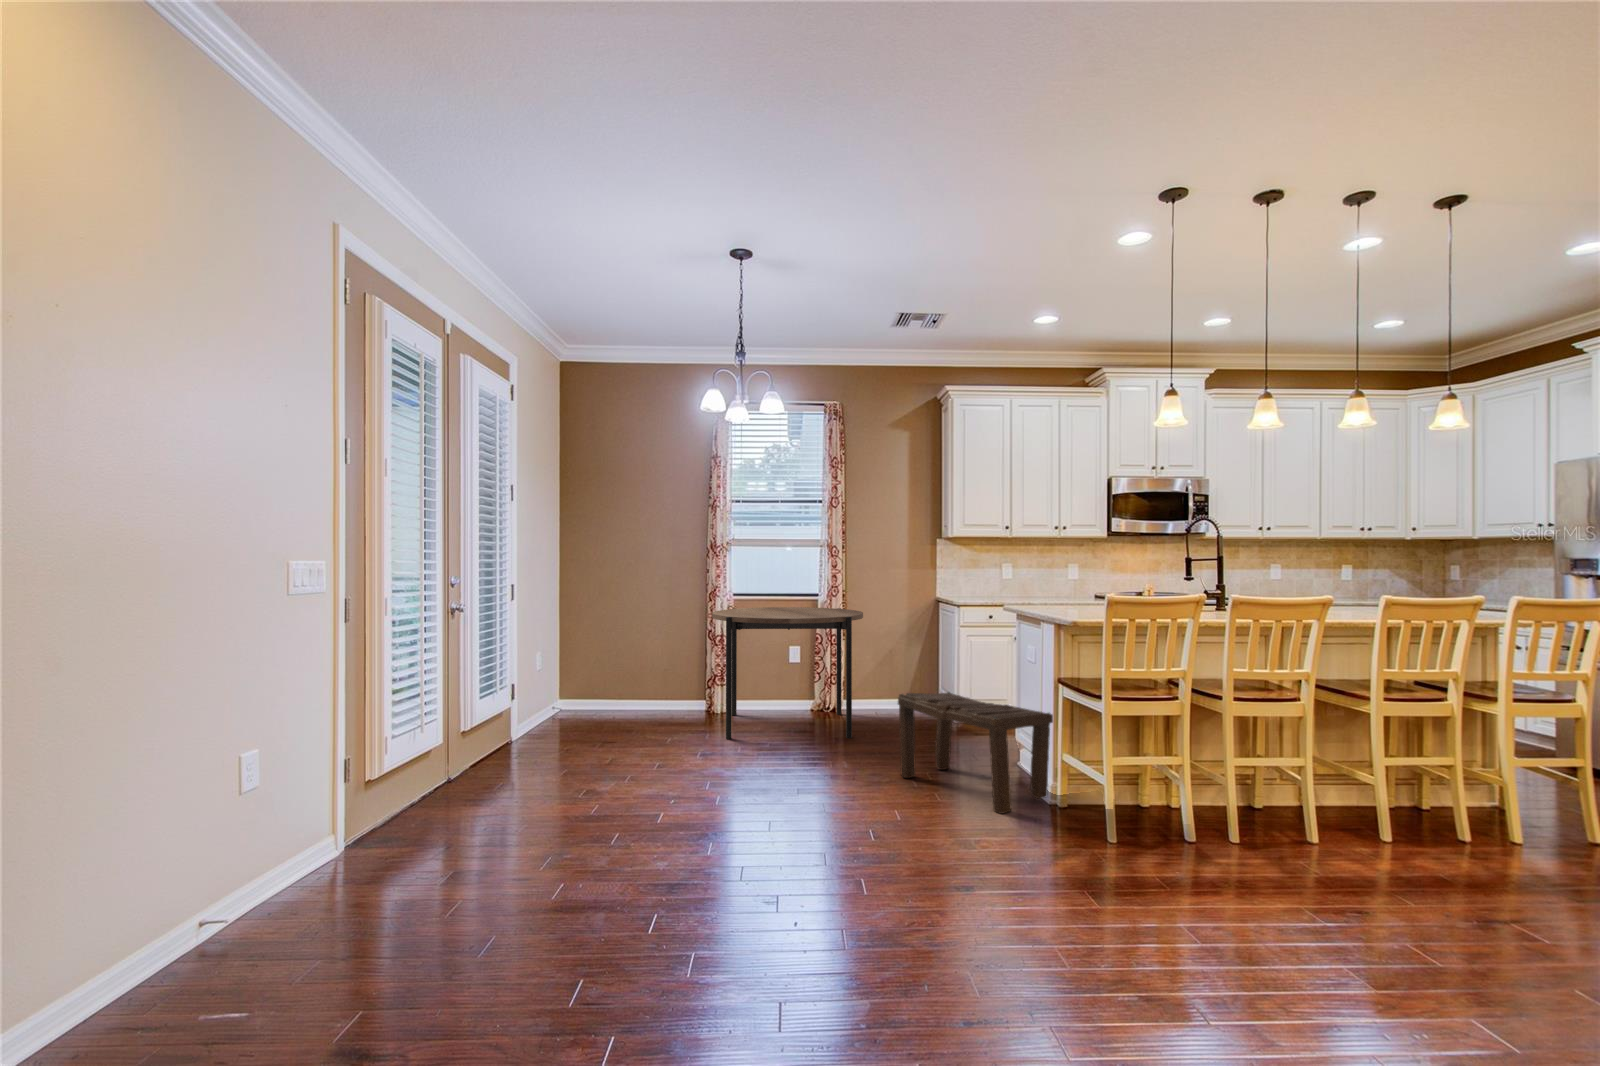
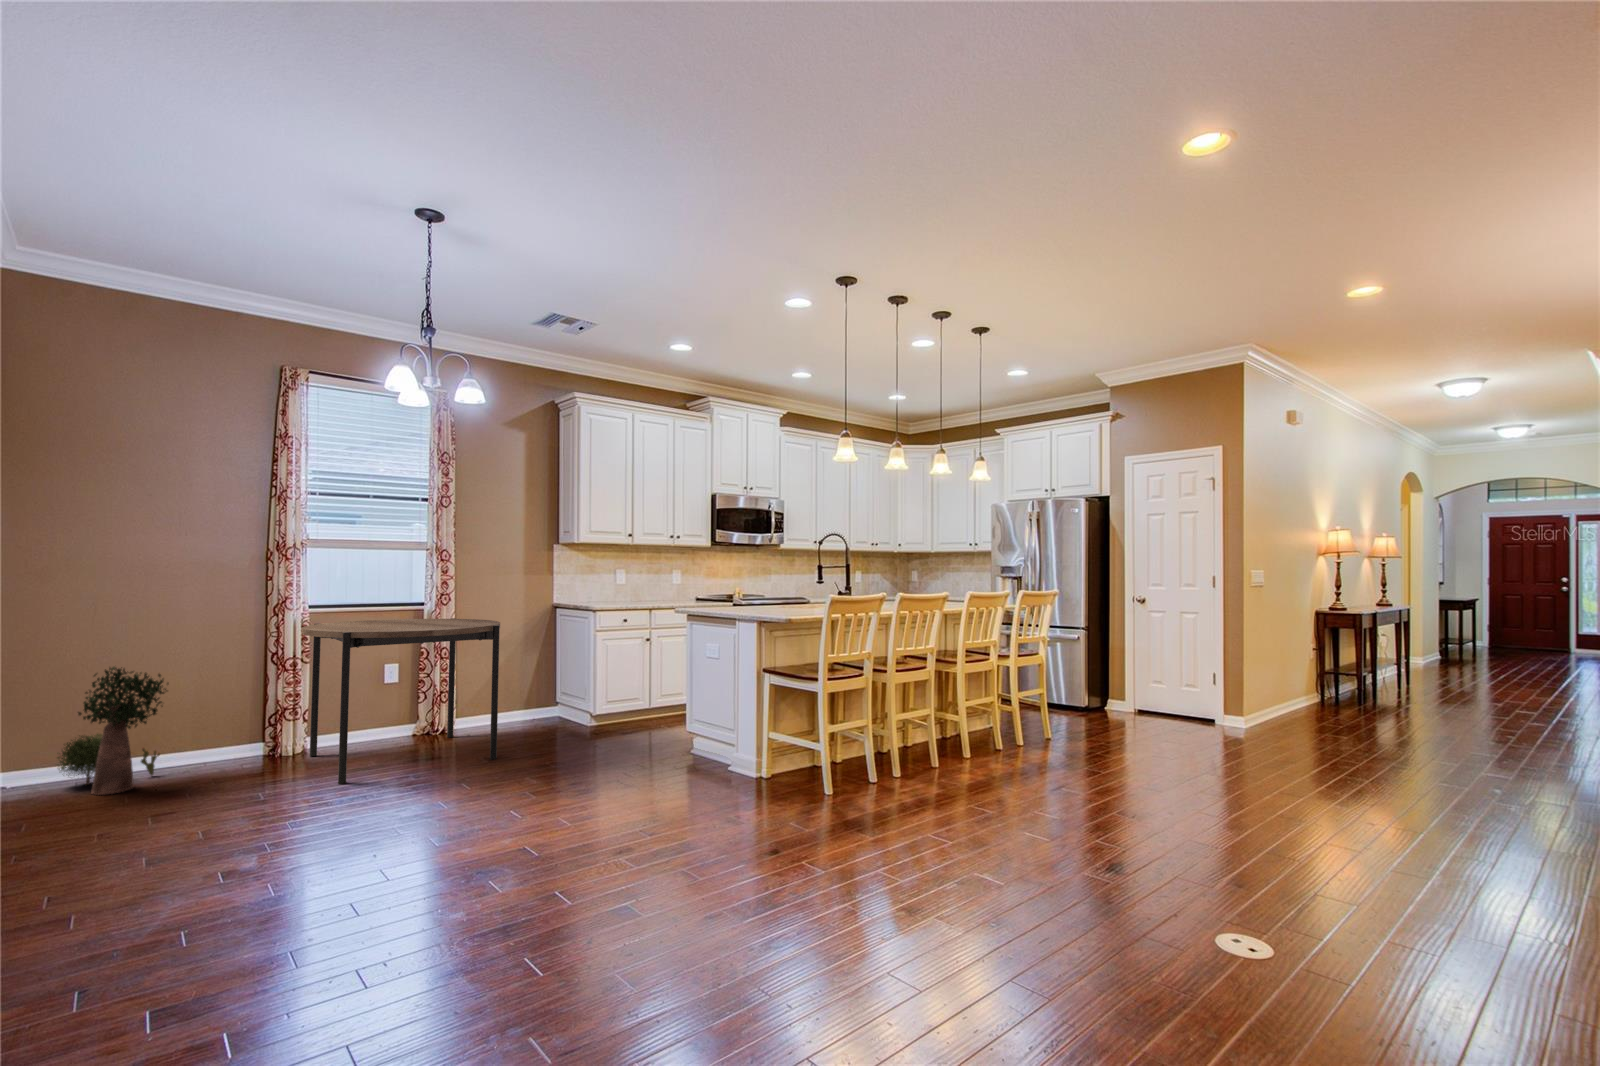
potted plant: none [584,633,641,722] -> present [57,667,168,795]
bench: present [898,692,1053,814] -> none [596,694,759,801]

